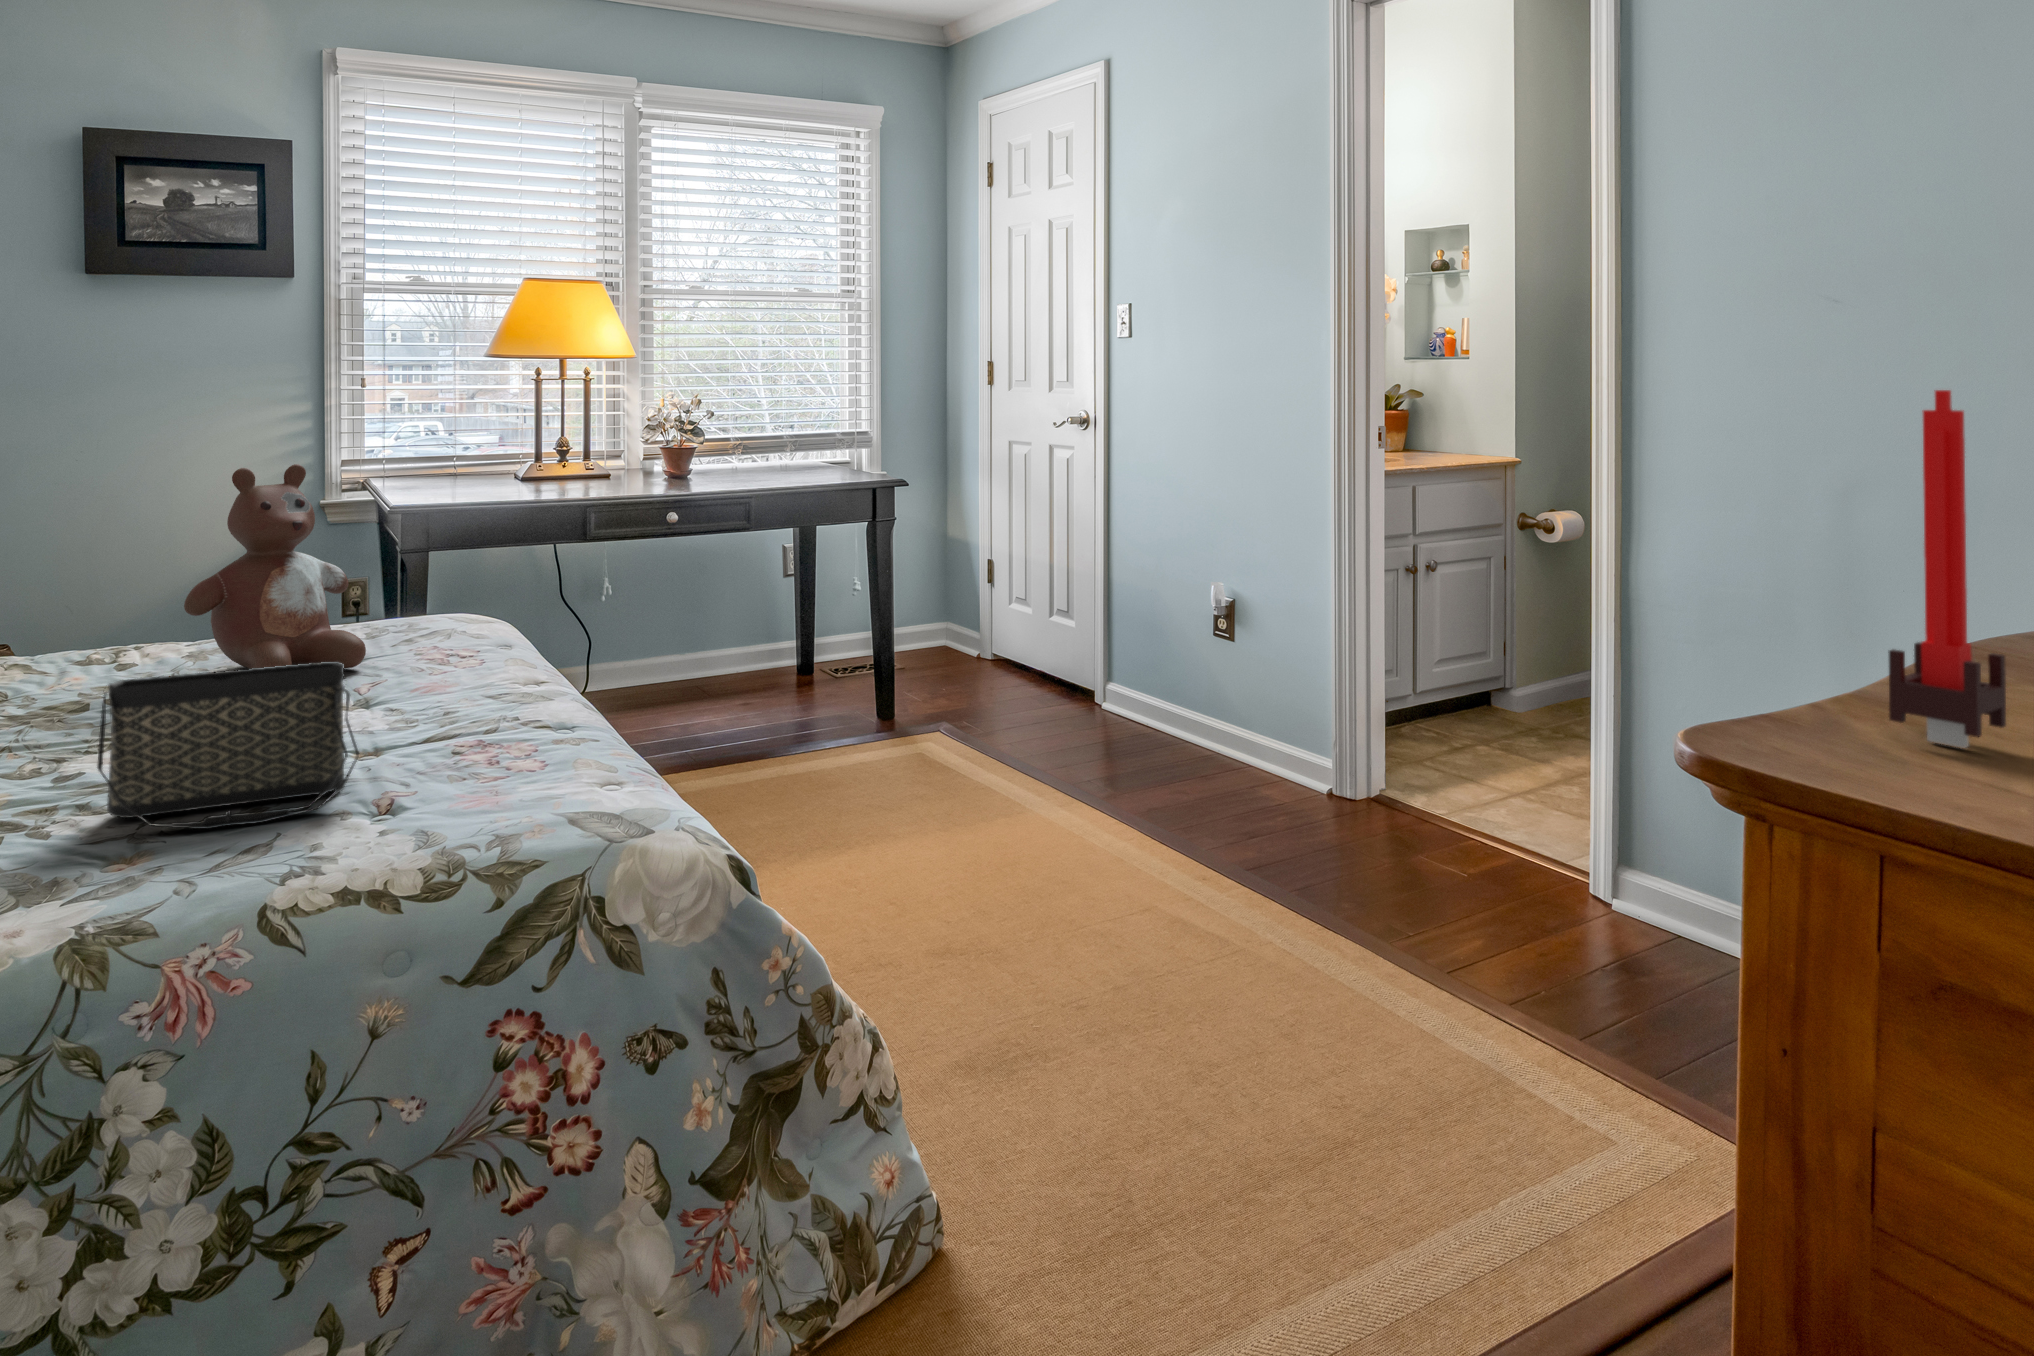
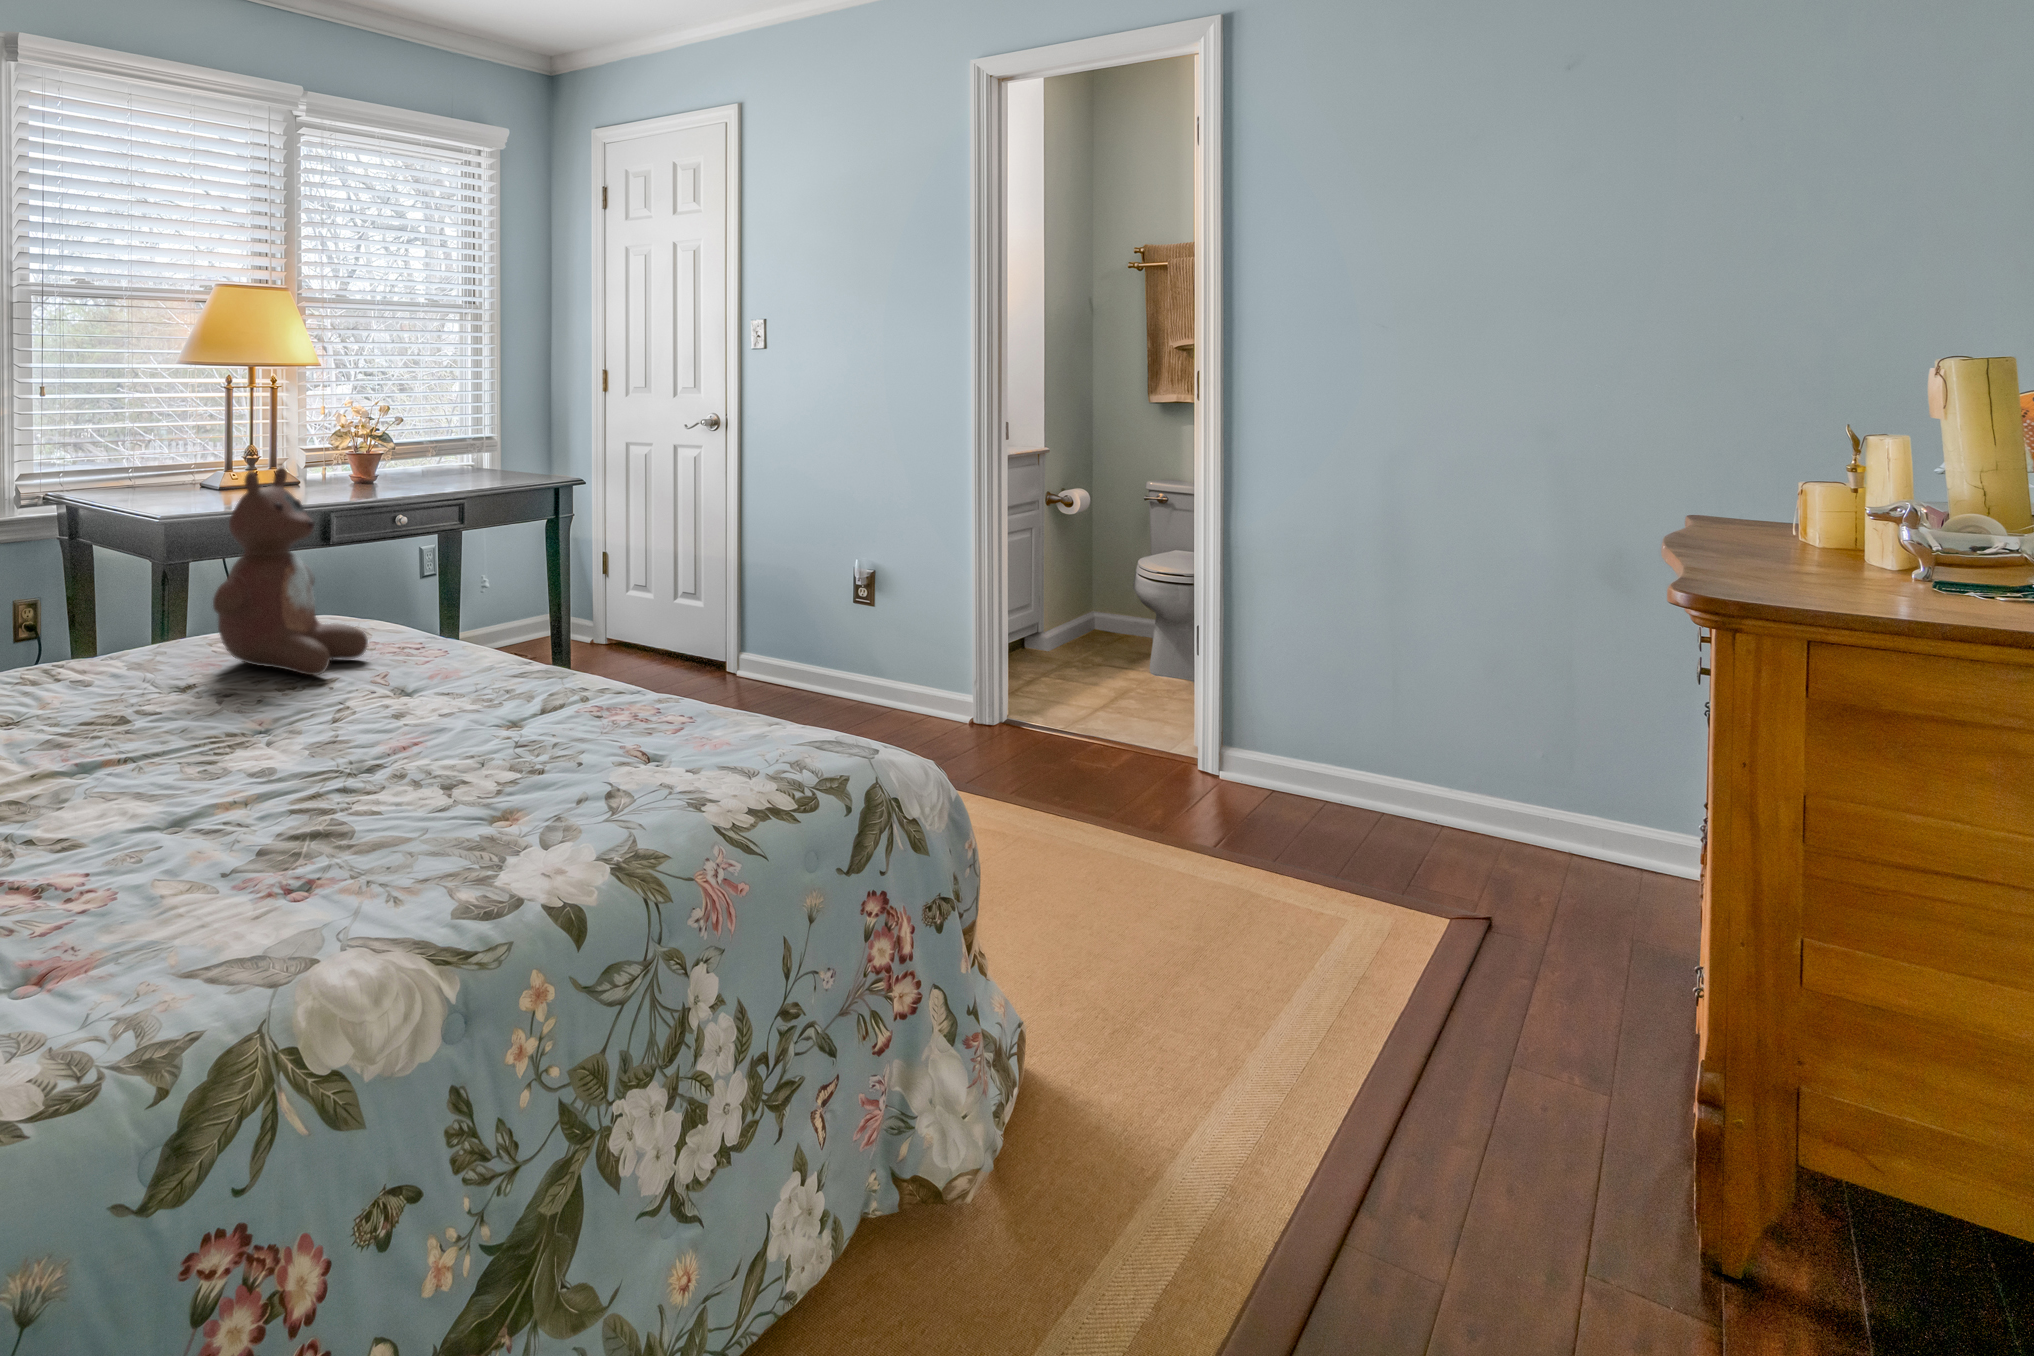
candle: present [1888,390,2006,748] -> none [1751,394,1812,603]
handbag: present [97,662,359,829] -> none [426,636,623,786]

